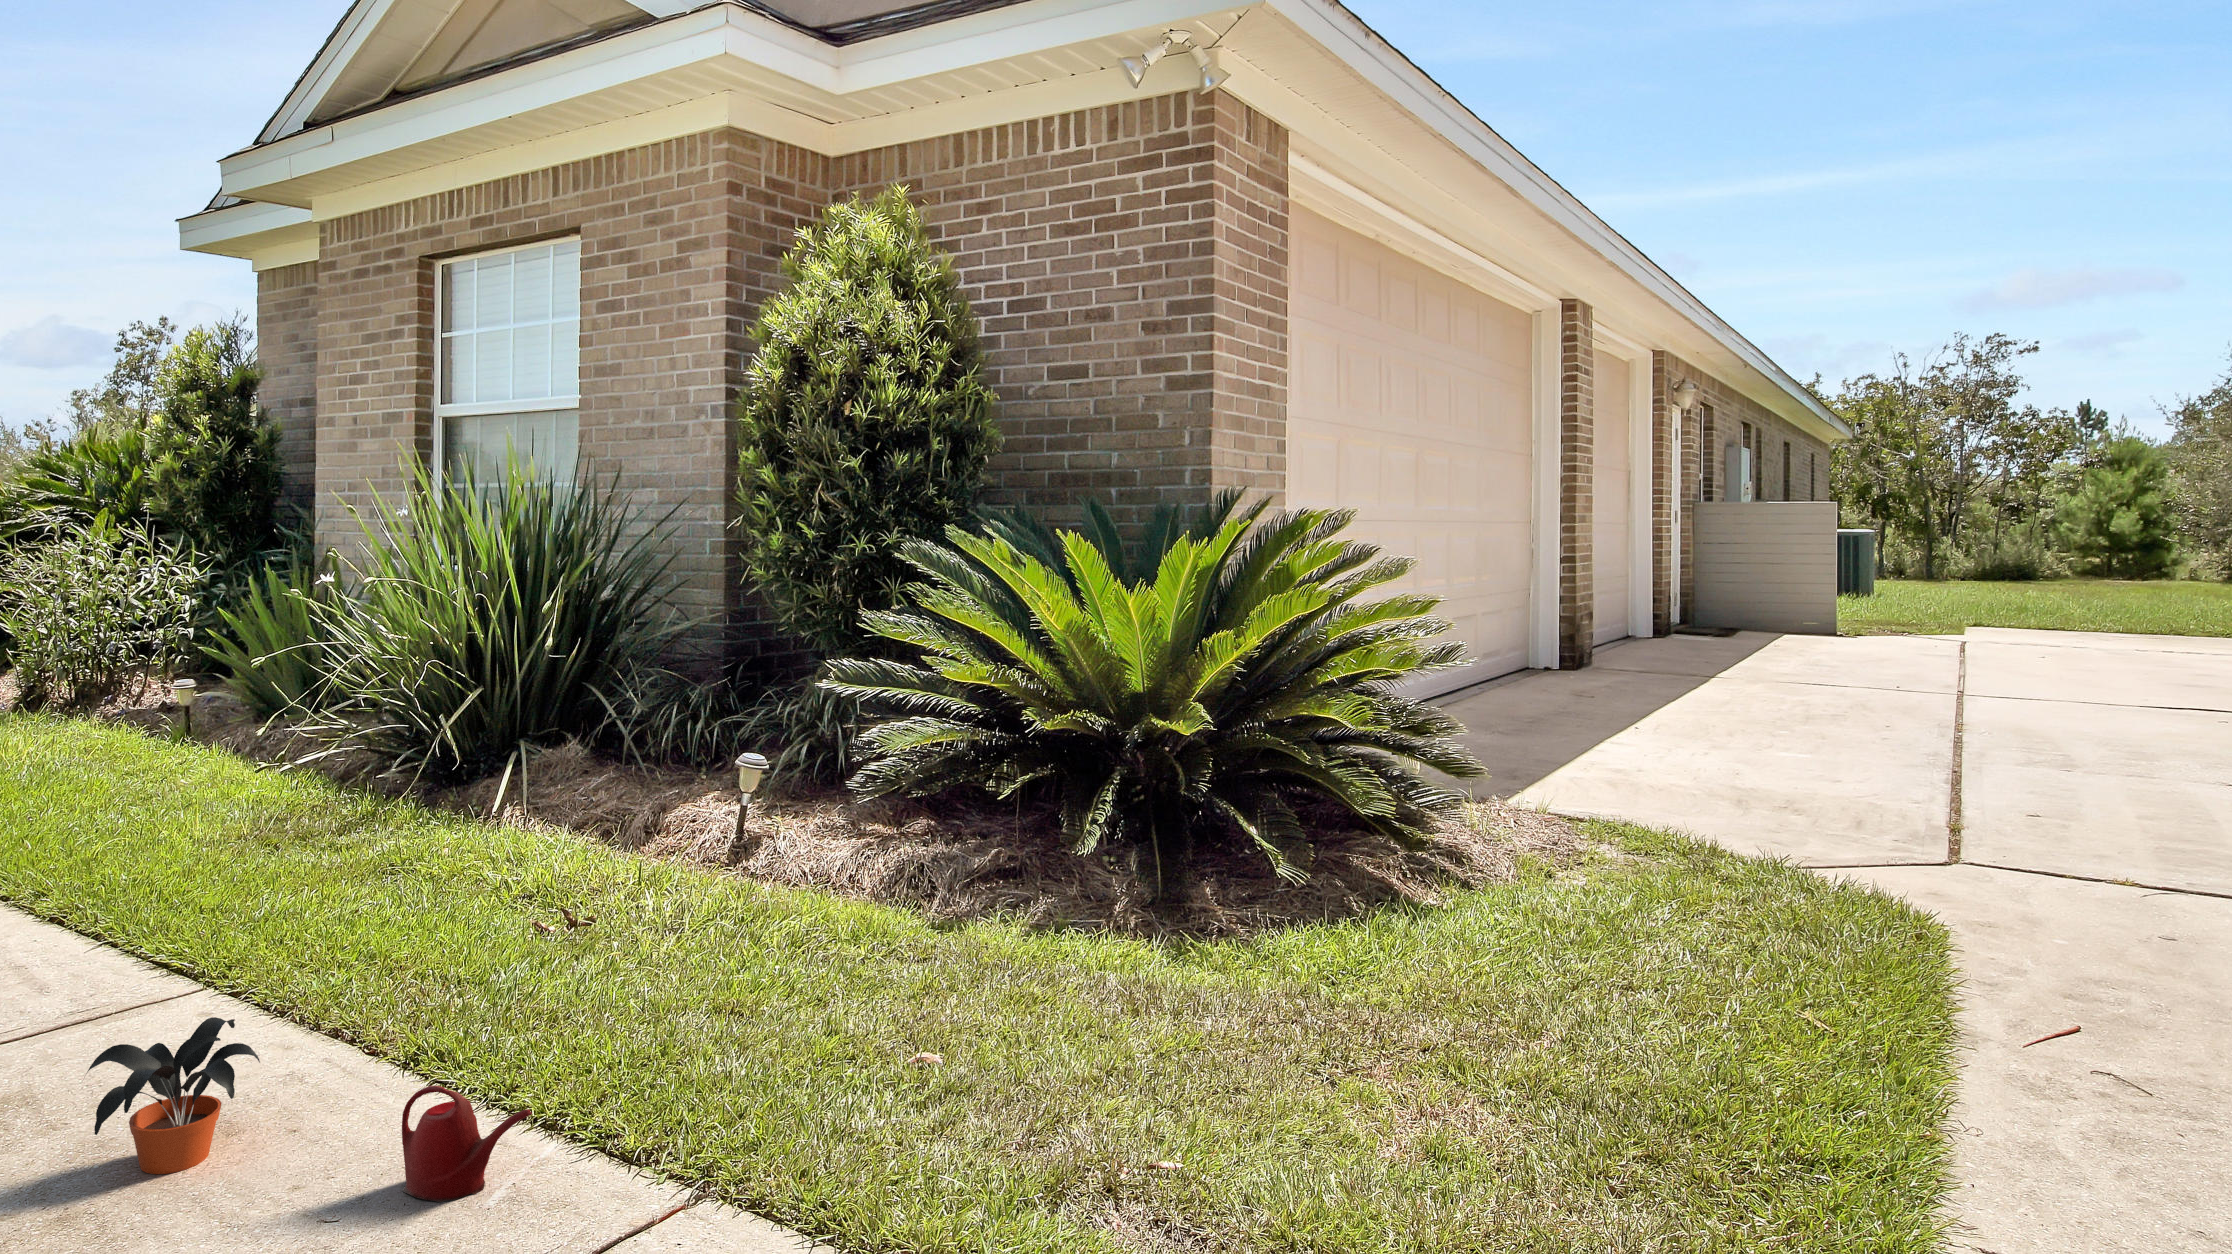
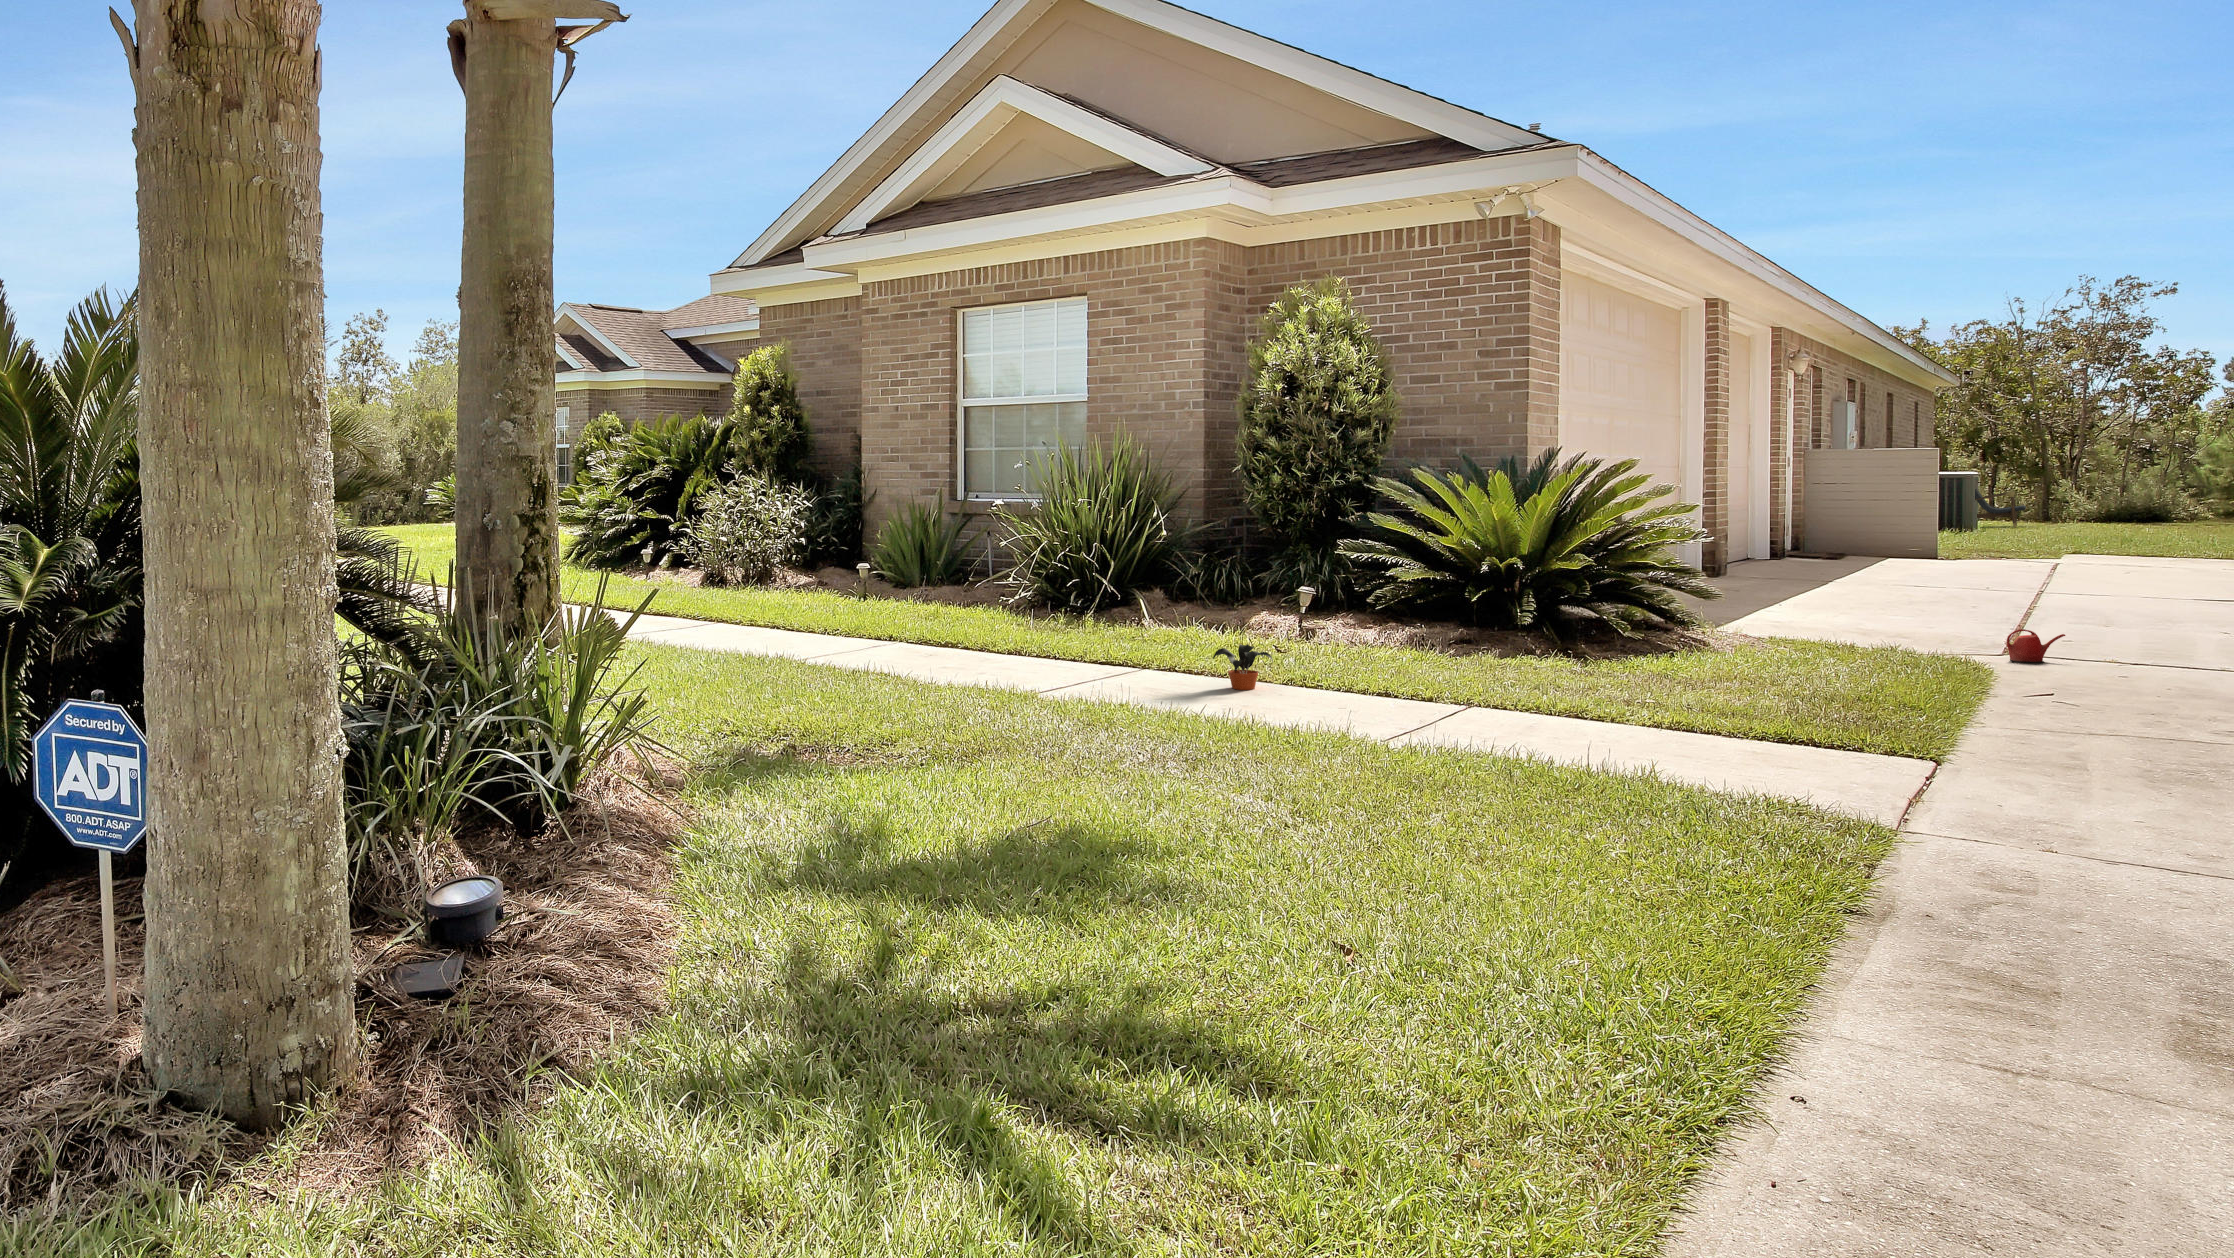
lounge chair: none [1860,540,1922,596] -> present [1975,488,2026,528]
watering can: present [402,1086,532,1203] -> present [2007,629,2065,662]

